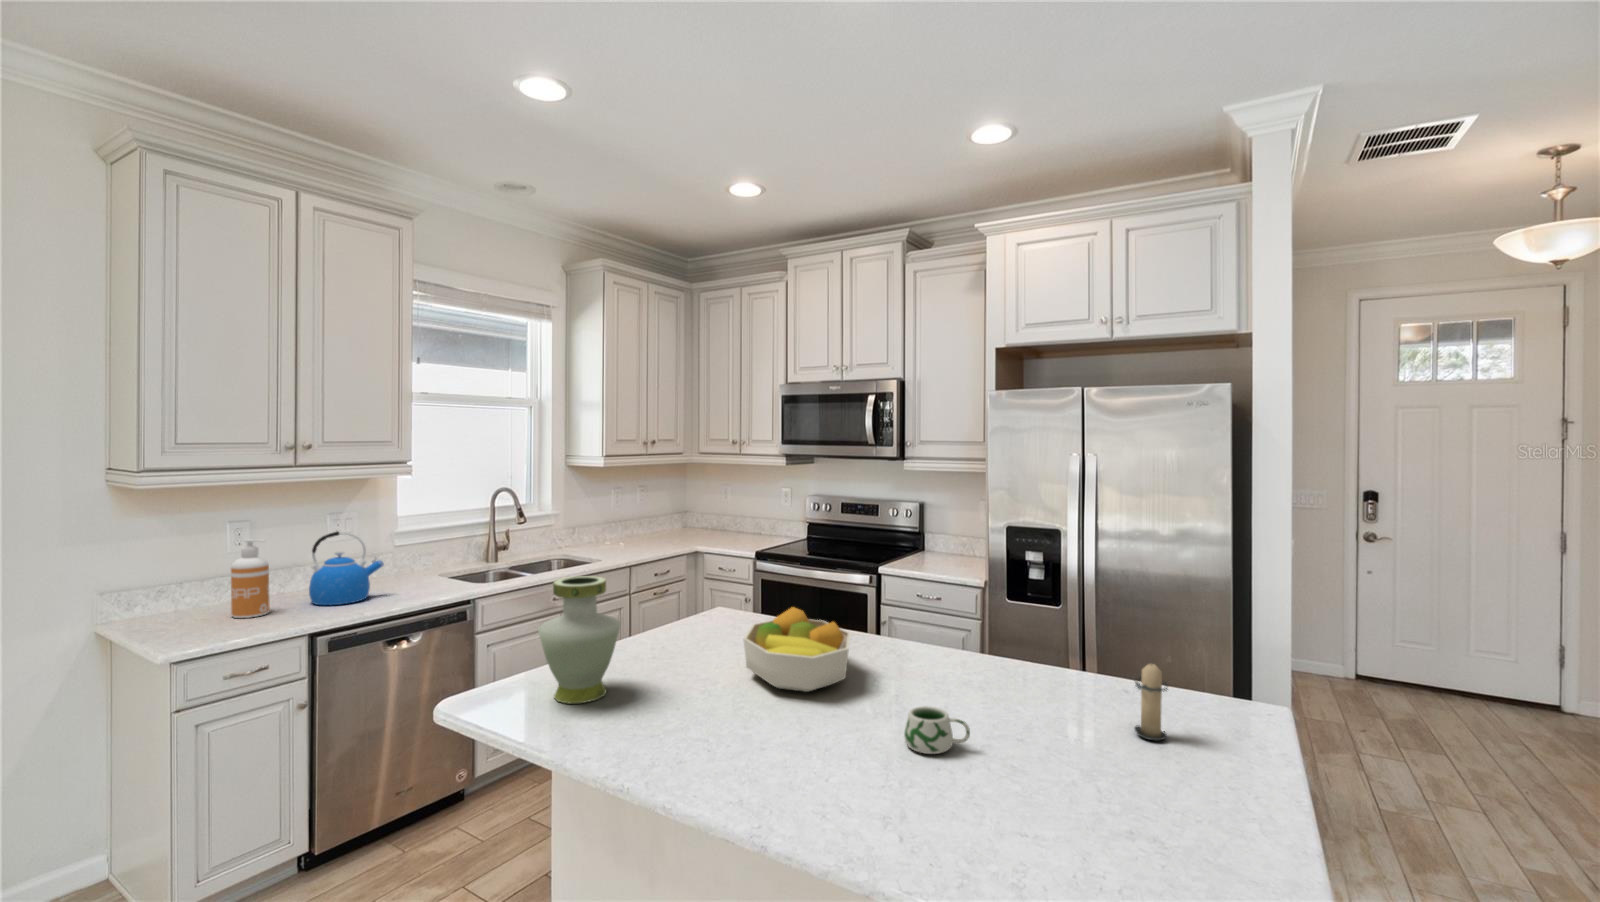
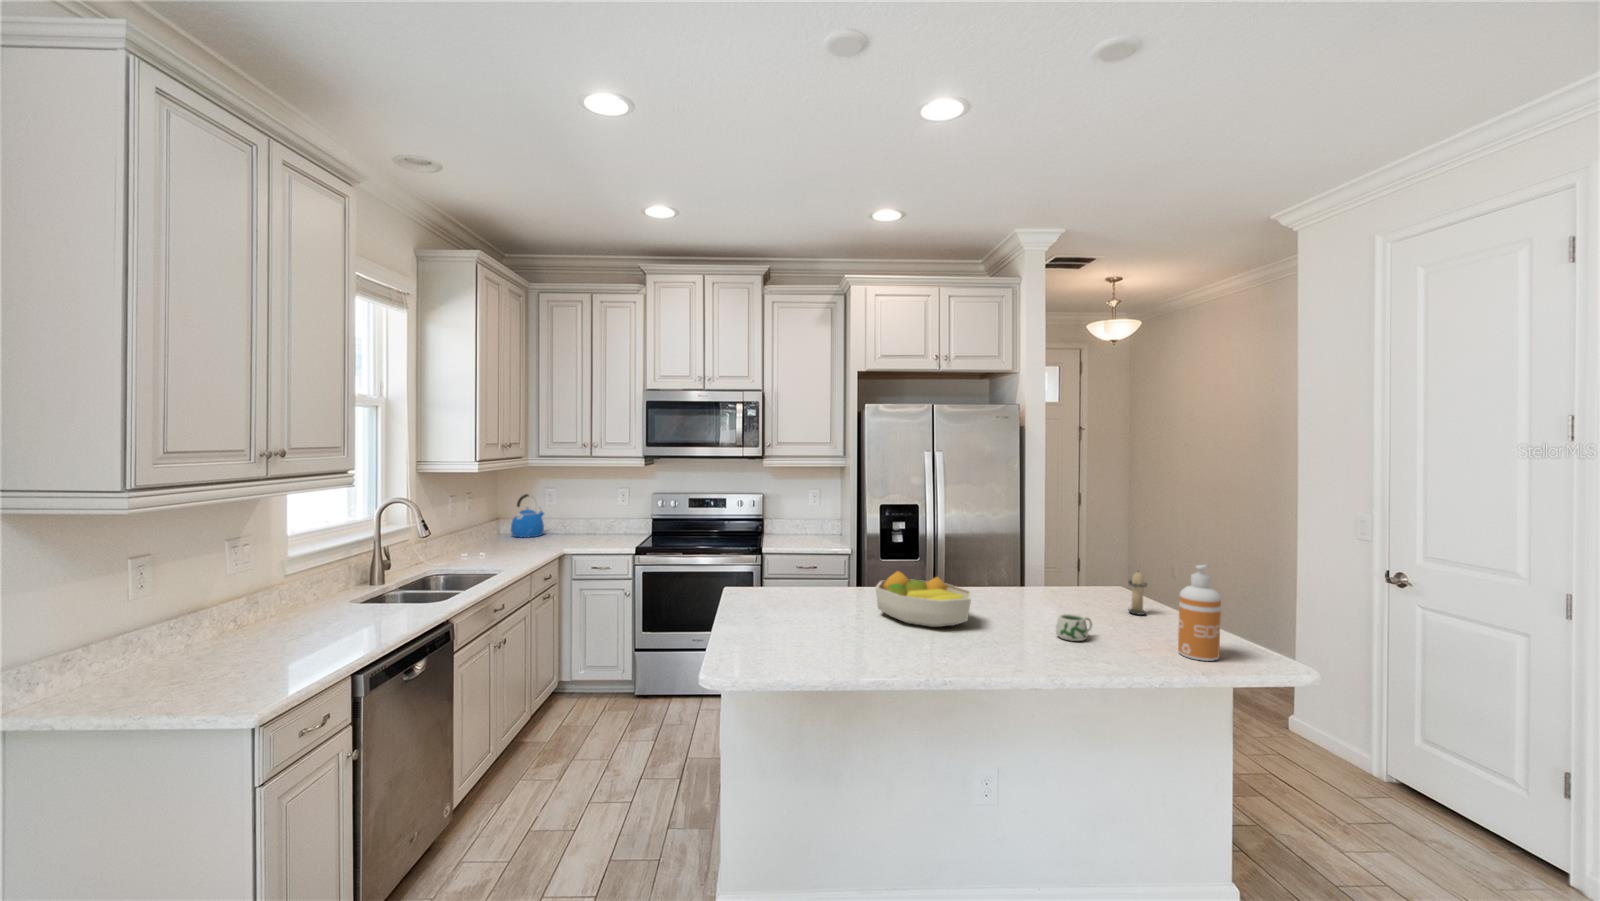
kettle: present [309,531,384,605] -> present [511,494,544,537]
soap dispenser: present [231,539,270,618] -> present [1178,565,1221,661]
vase: present [538,576,621,703] -> none [796,559,862,663]

